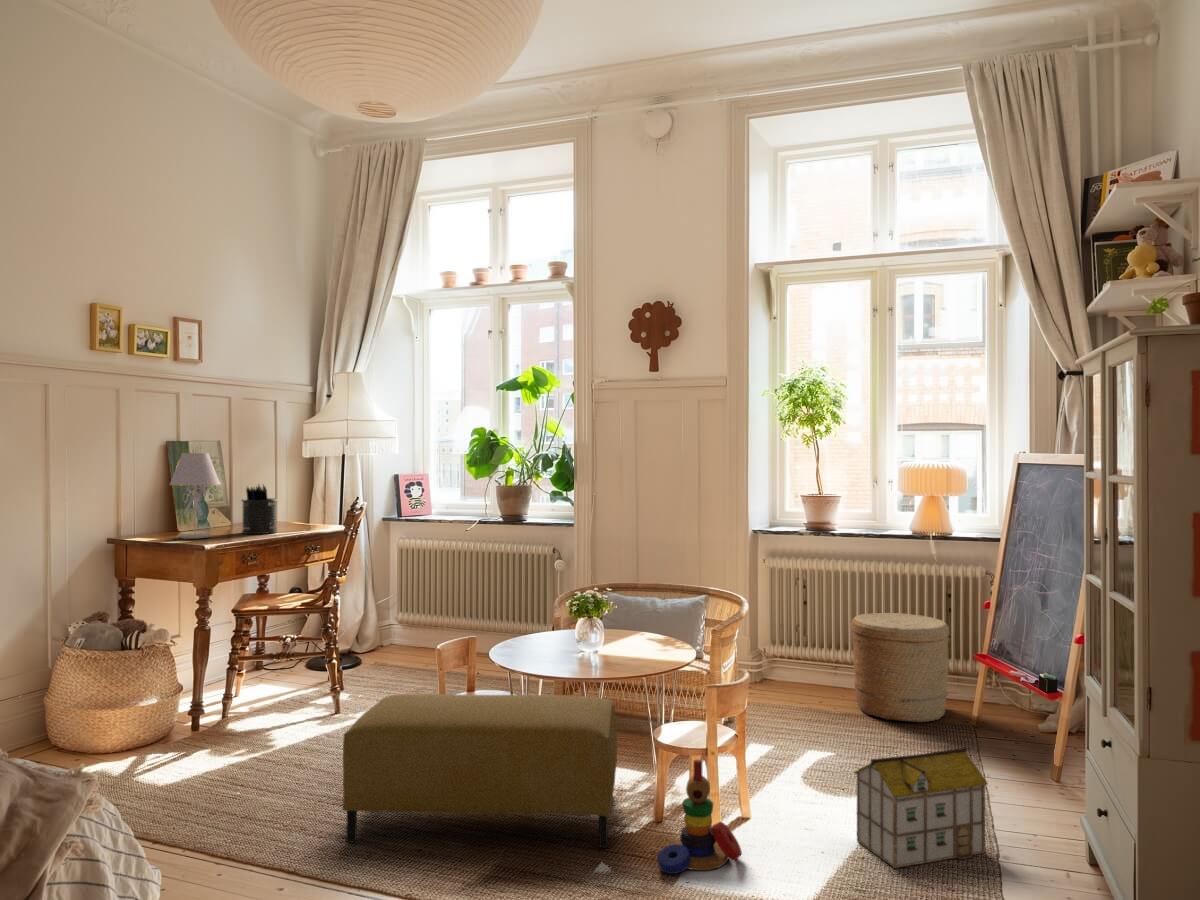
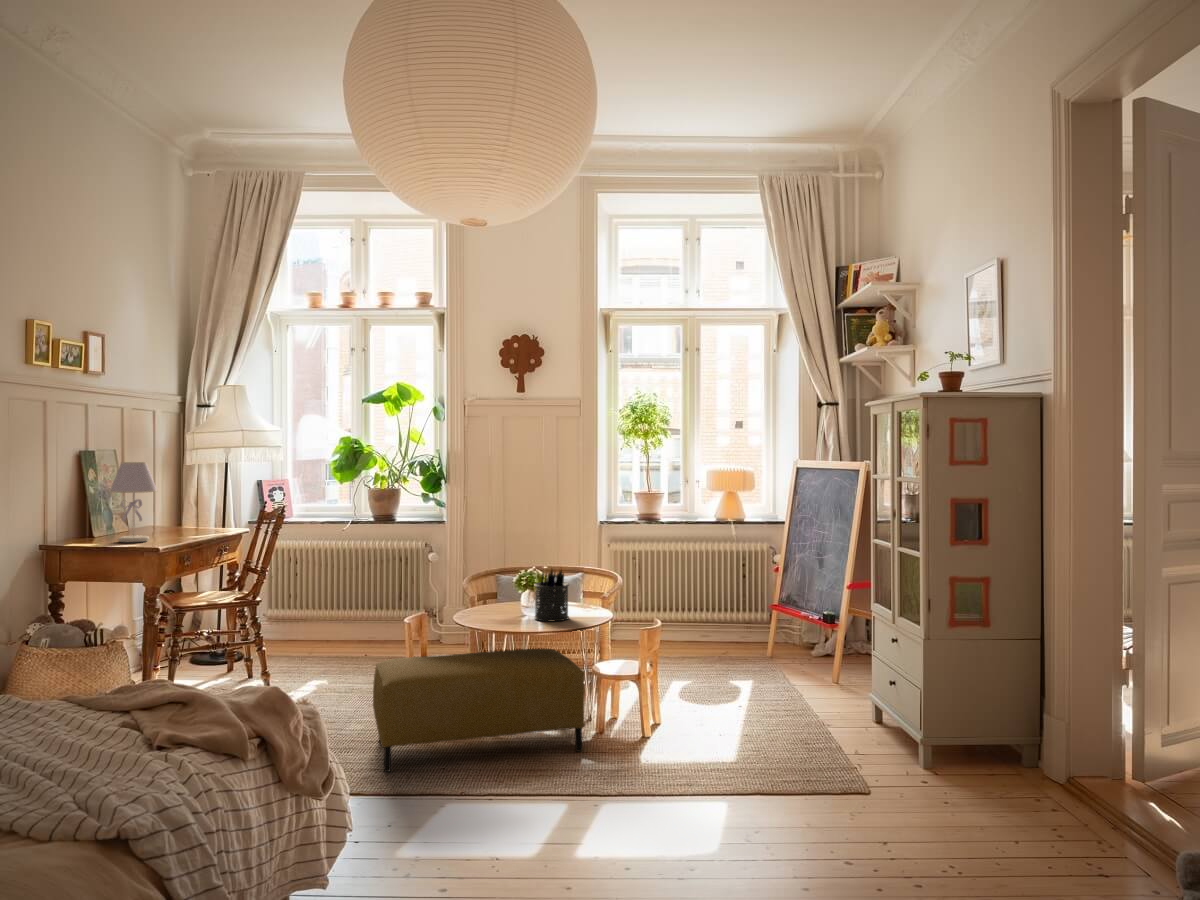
pen holder: present [242,484,277,534] -> present [534,570,569,622]
woven basket: present [851,613,949,722] -> none [682,581,752,659]
toy house: present [854,748,988,868] -> none [738,659,820,738]
stacking toy: present [657,760,742,874] -> none [624,680,676,759]

